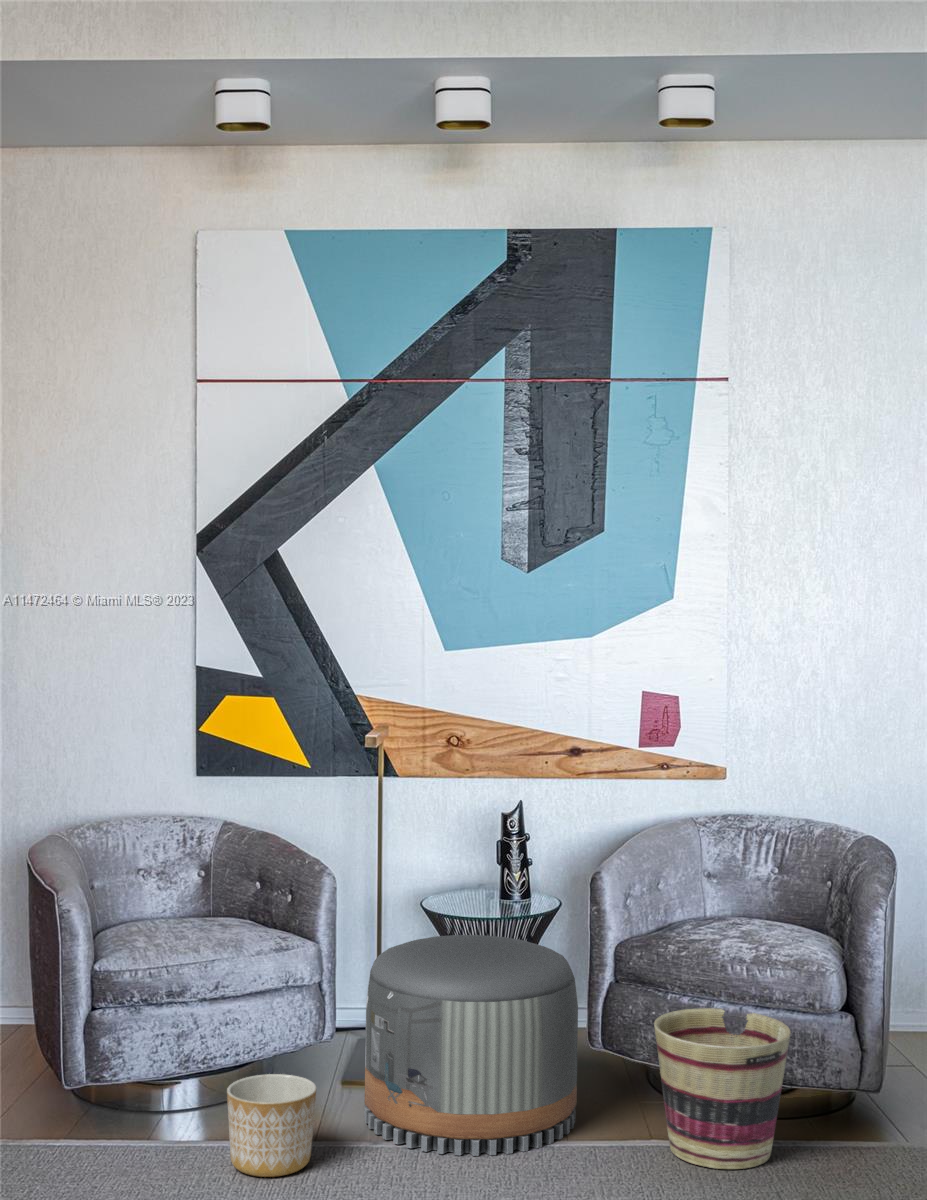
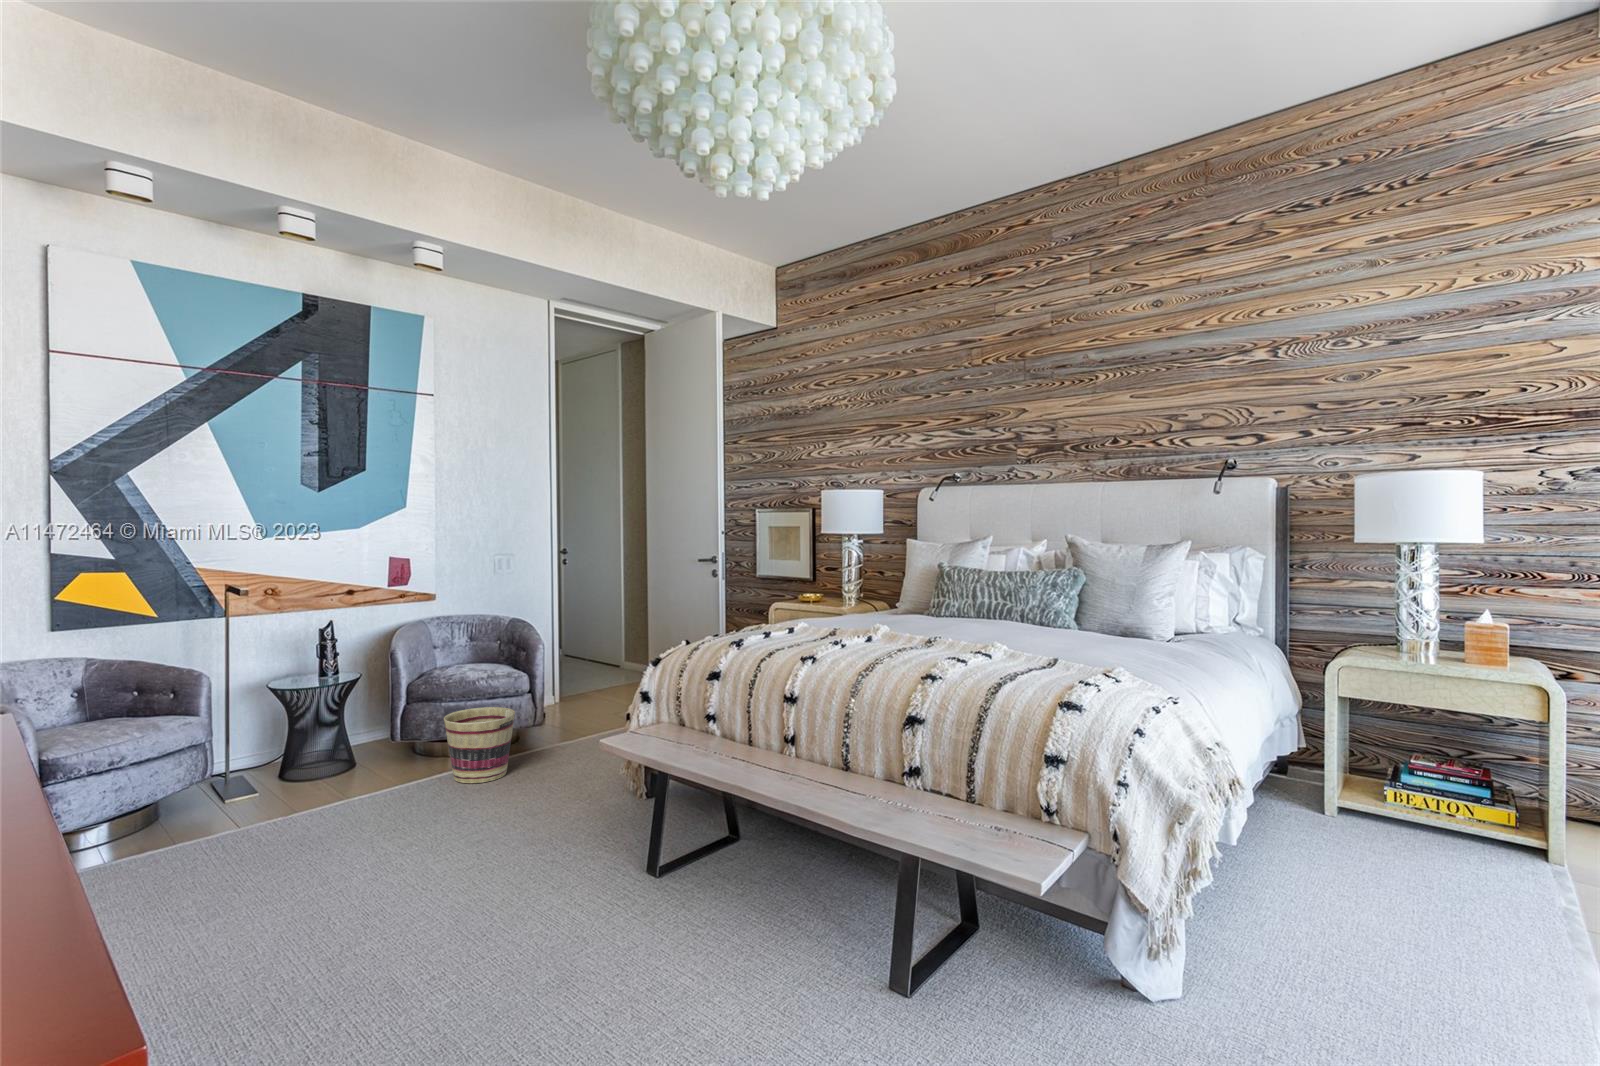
pouf: present [364,935,578,1156] -> none [258,695,395,818]
planter: present [227,1074,317,1177] -> none [183,792,250,855]

